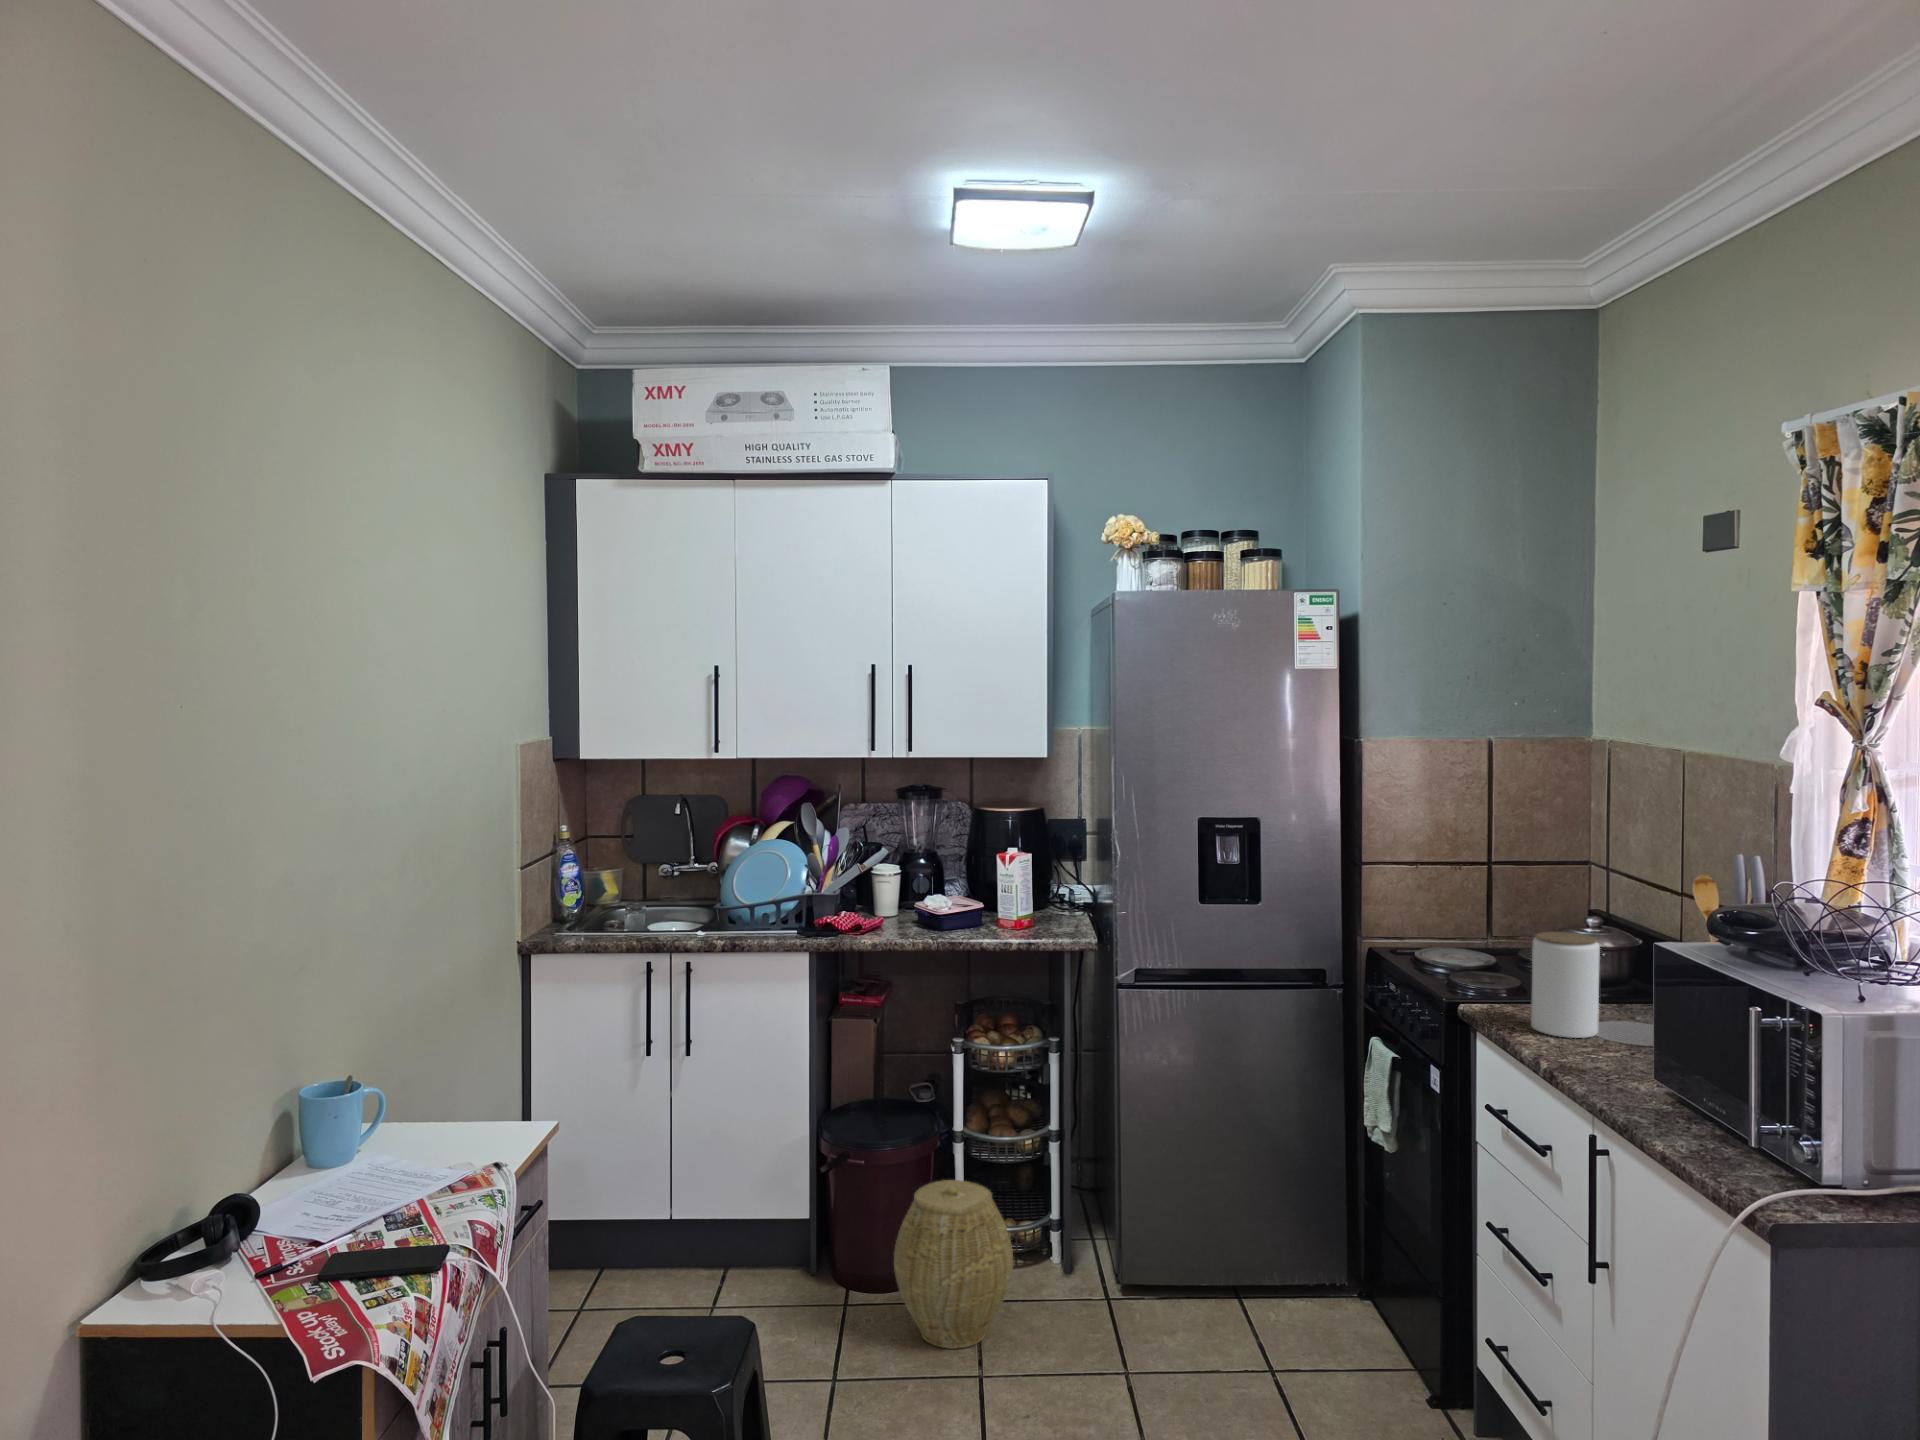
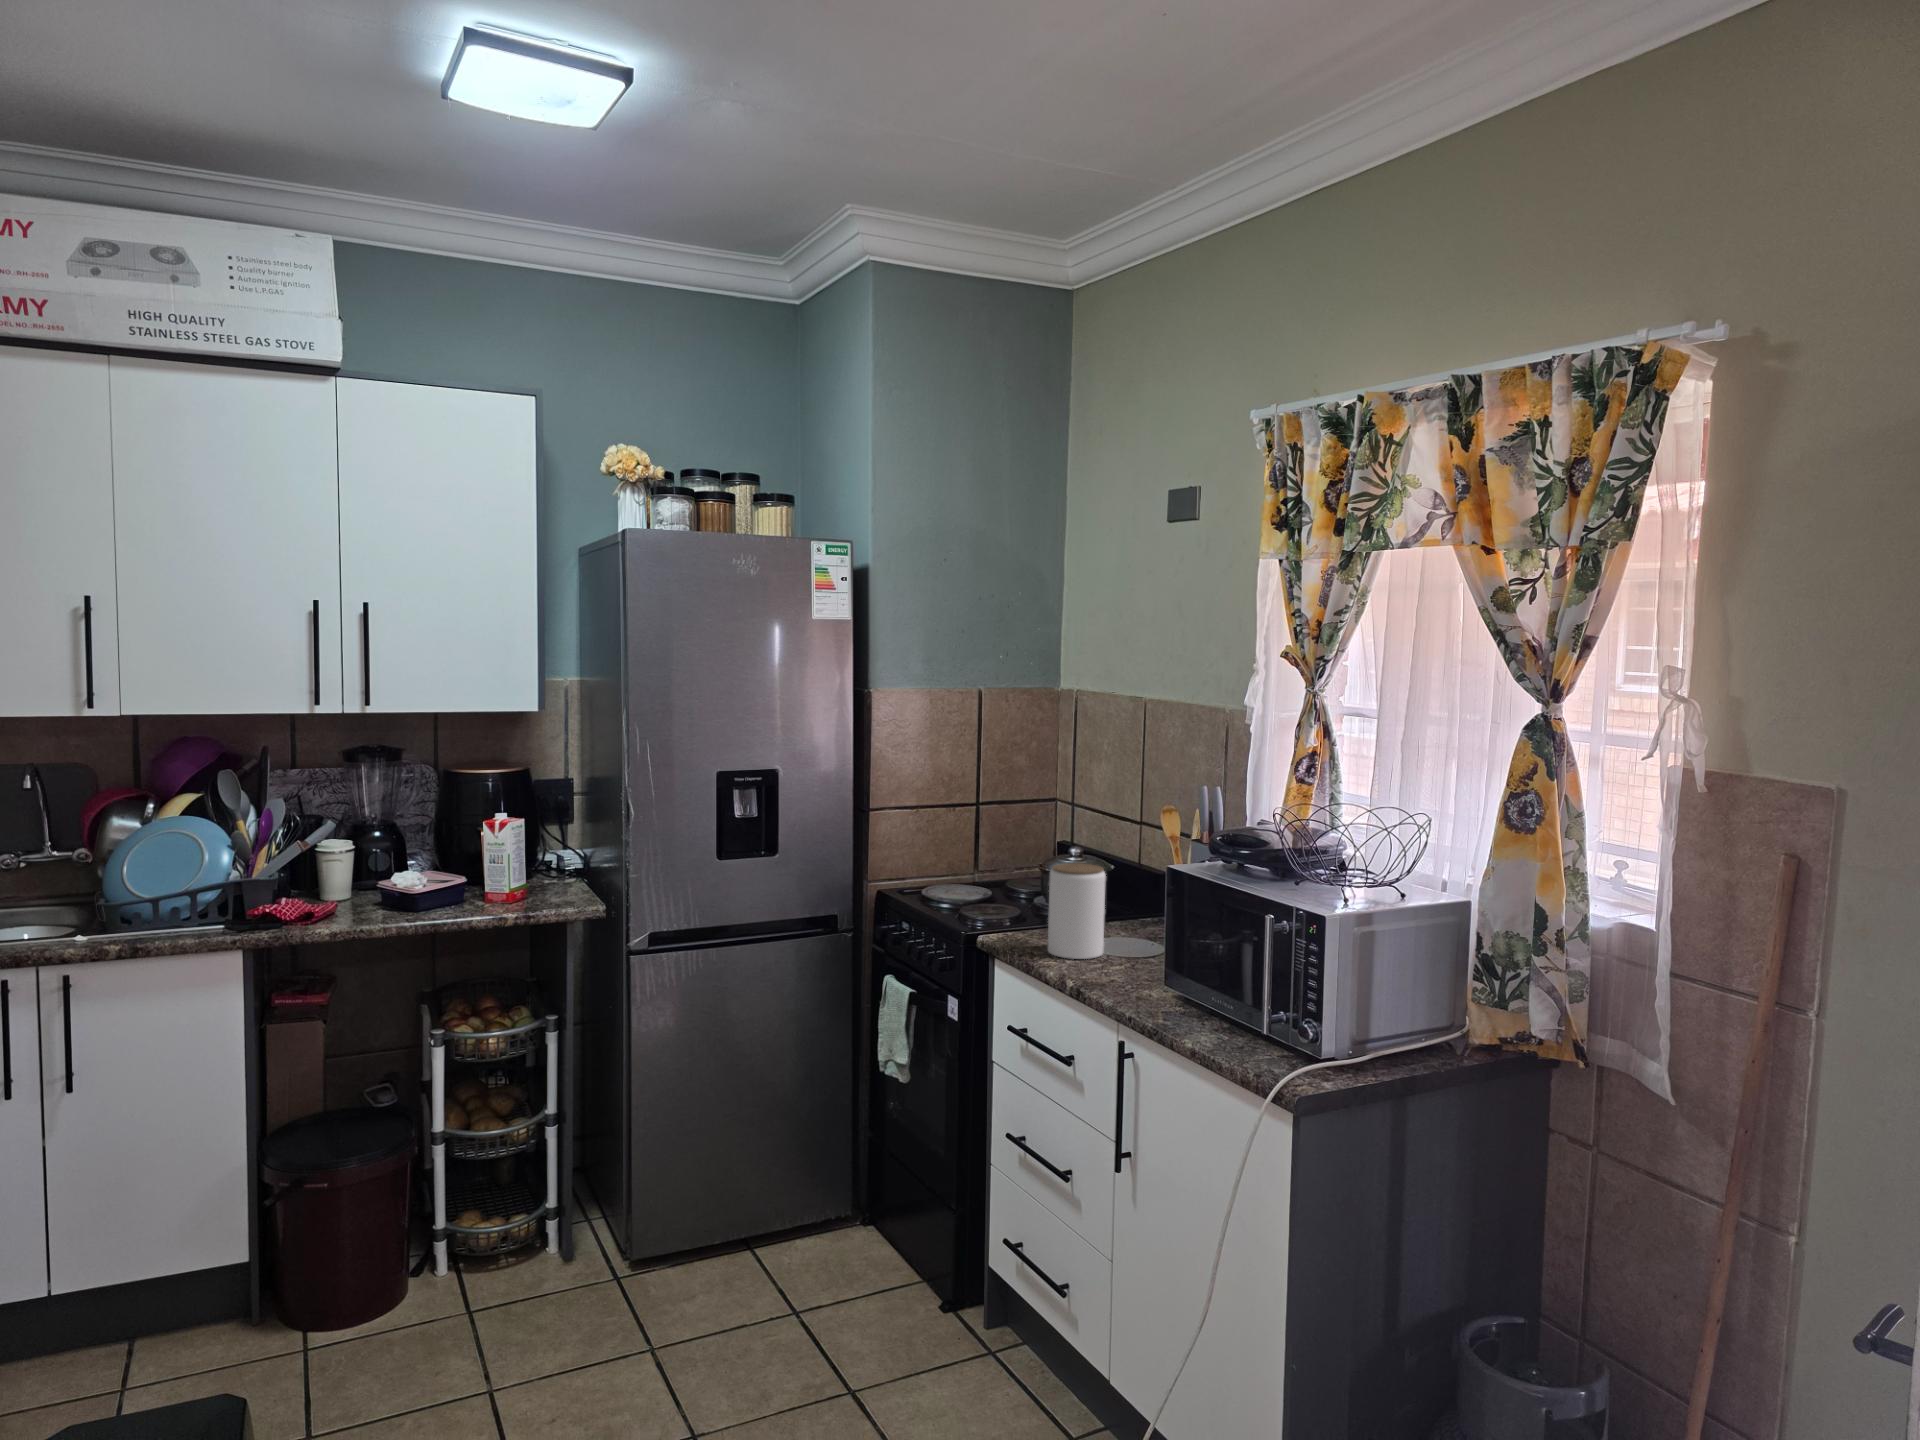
woven basket: present [894,1180,1013,1349] -> none [375,1186,520,1377]

